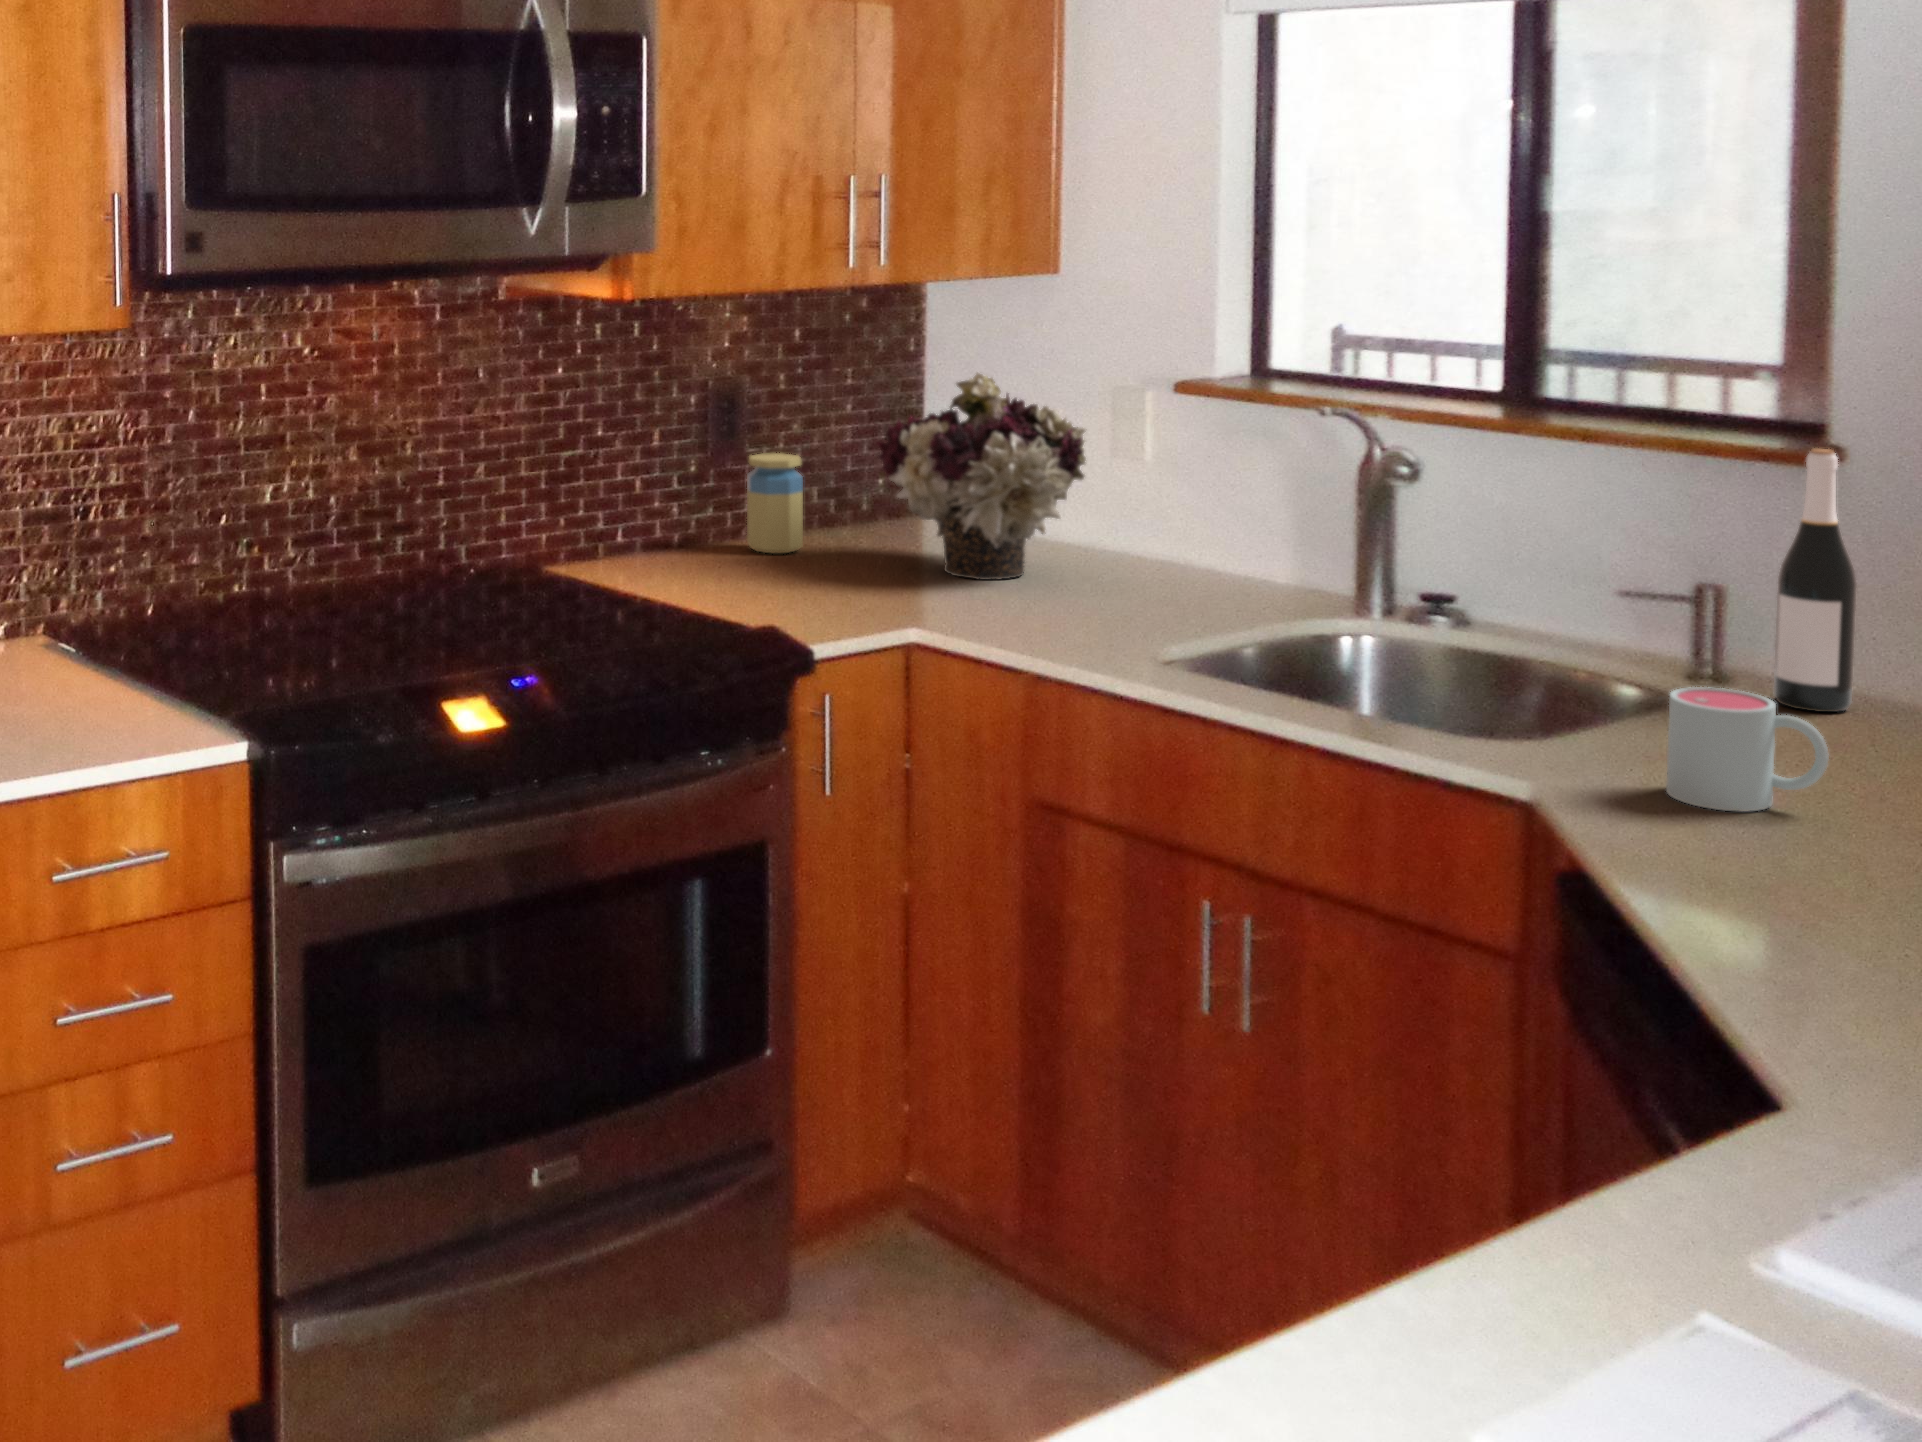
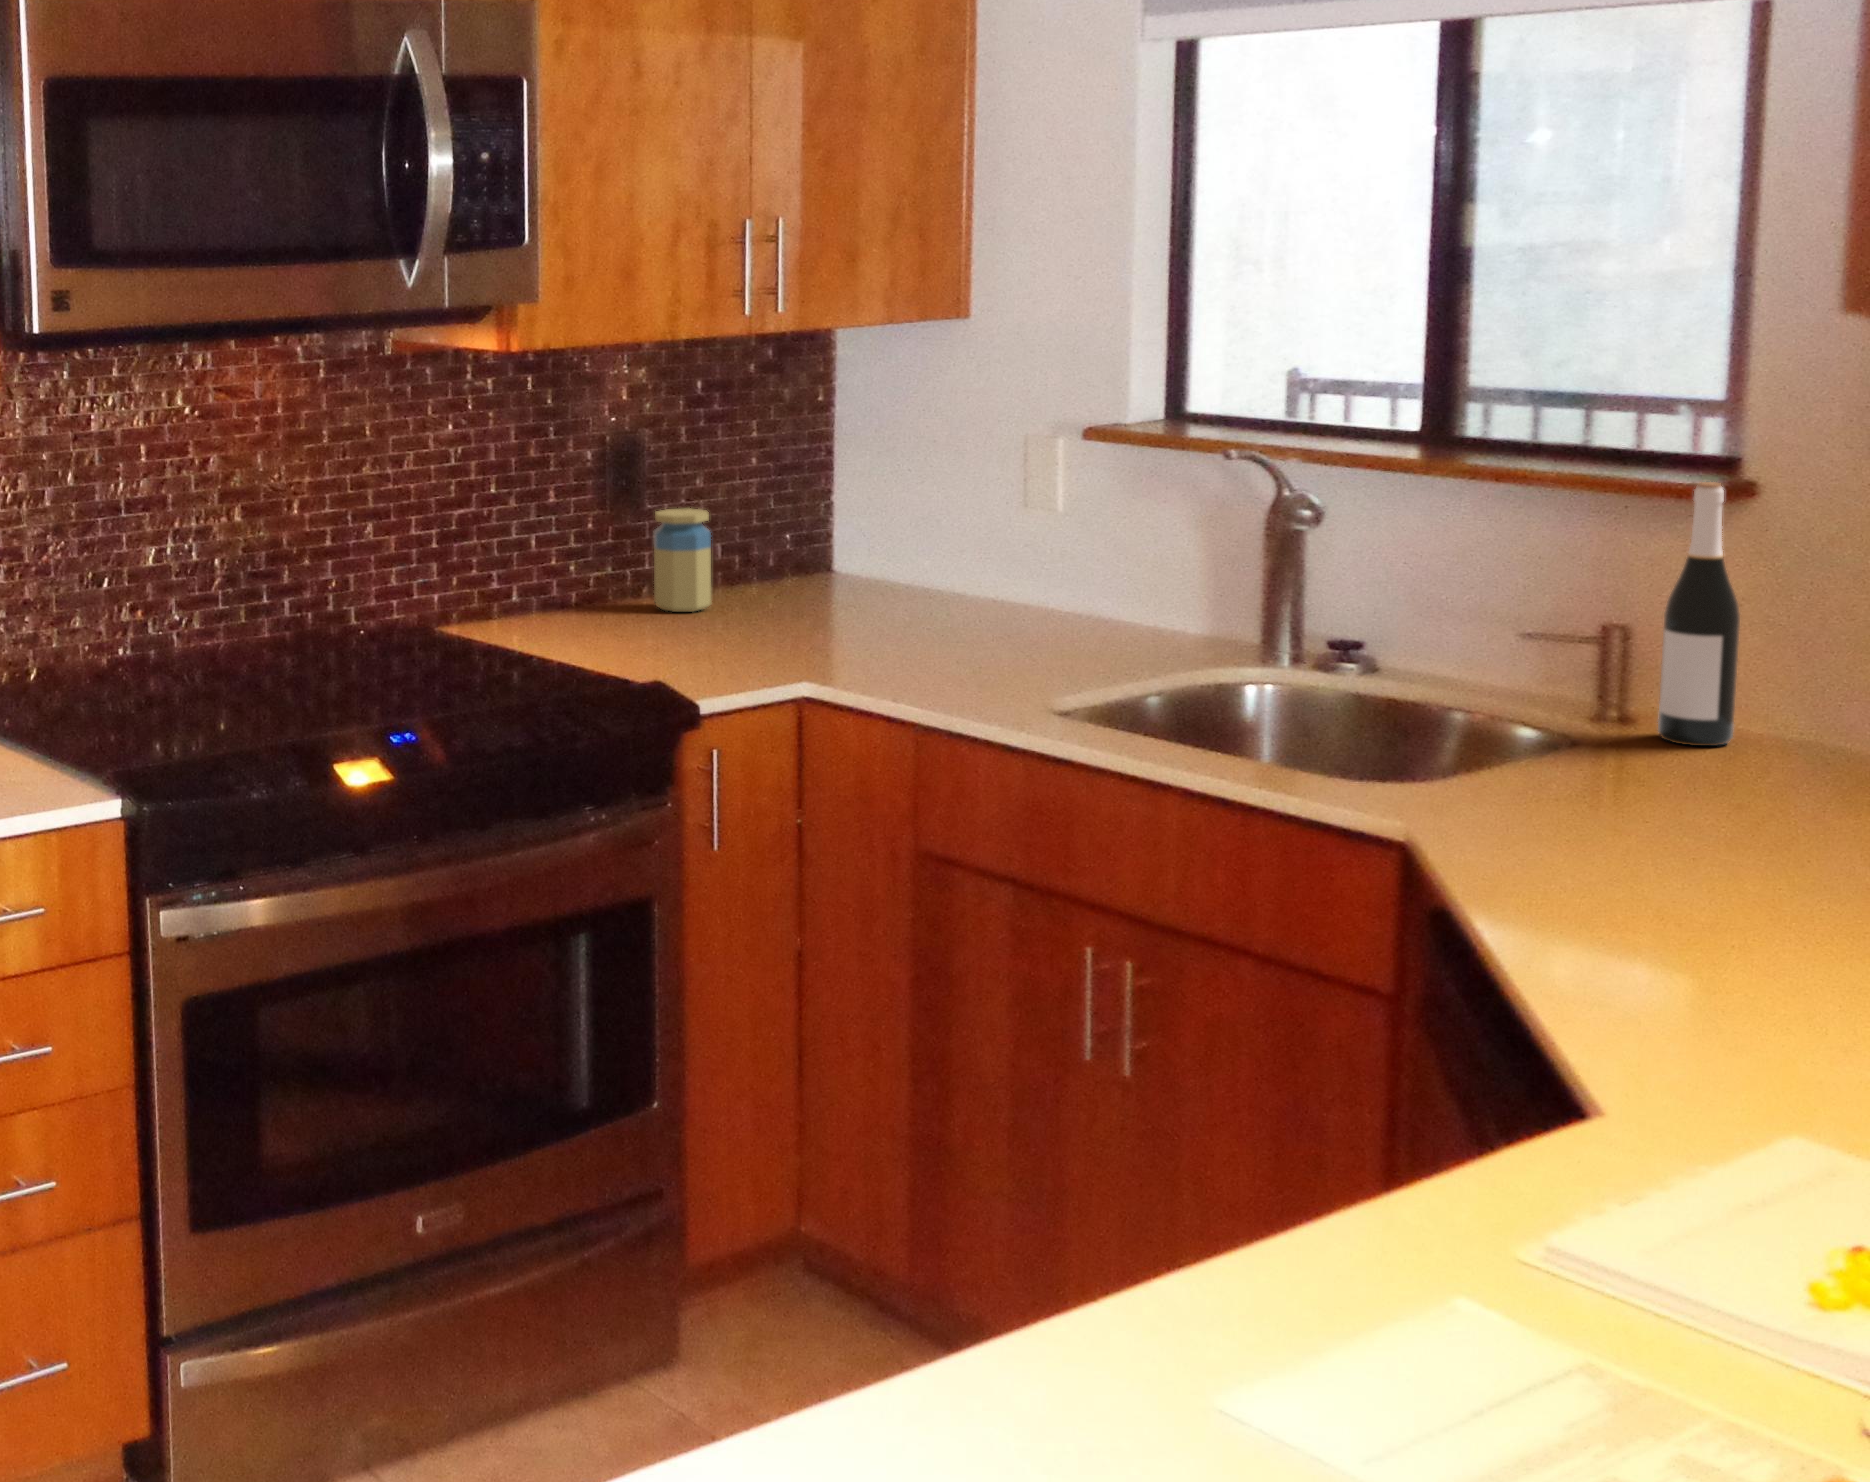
flower arrangement: present [877,373,1086,580] -> none [784,419,1000,634]
mug: present [1666,687,1829,812] -> none [1515,718,1667,837]

